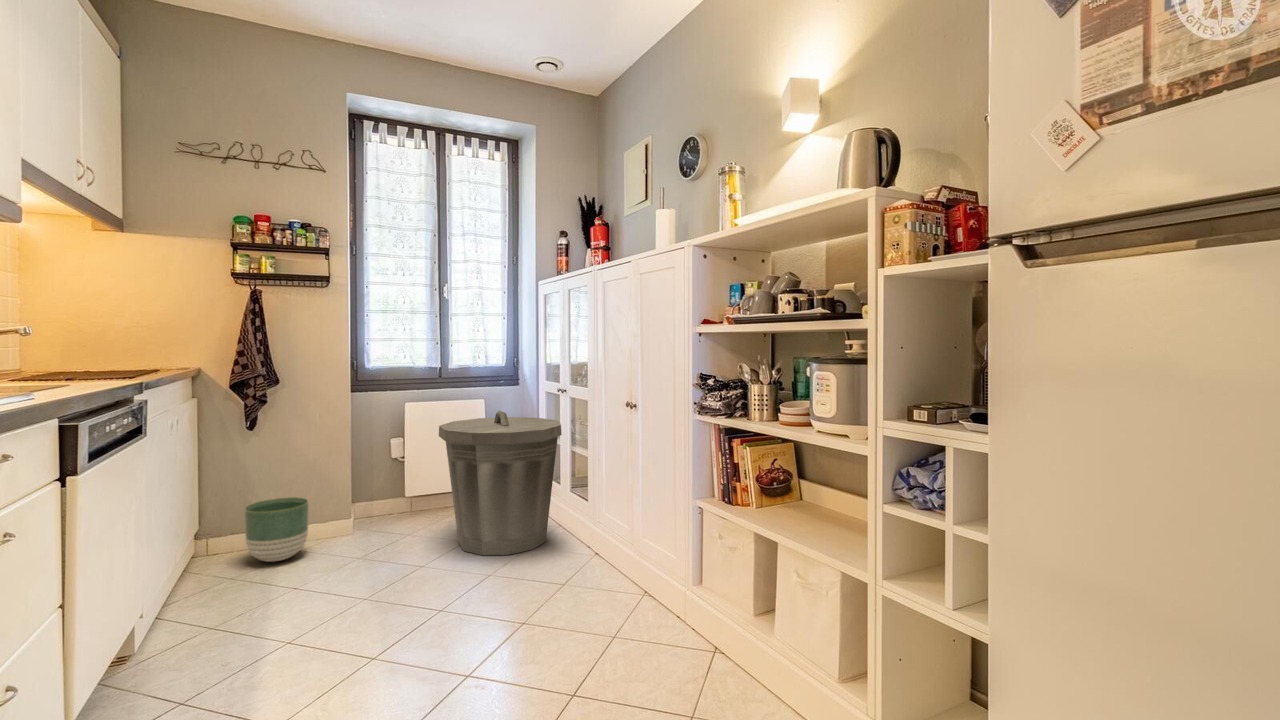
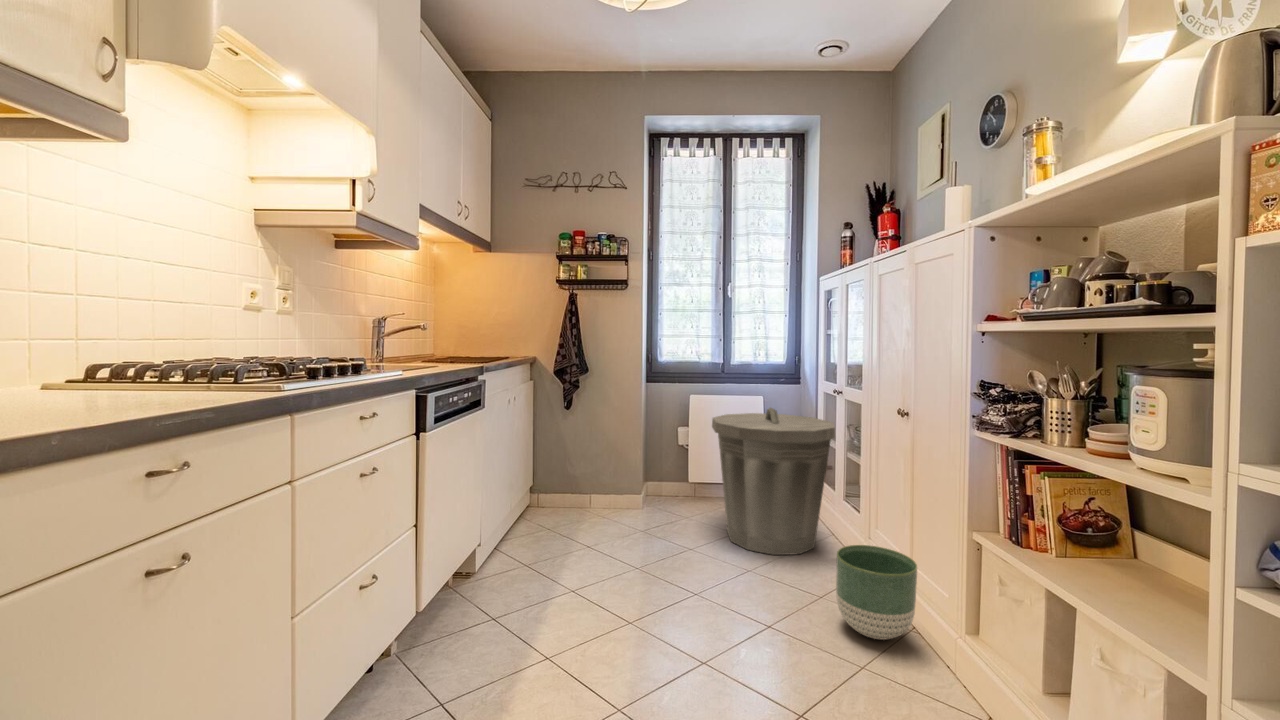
planter: present [245,497,309,562] -> present [836,545,917,640]

